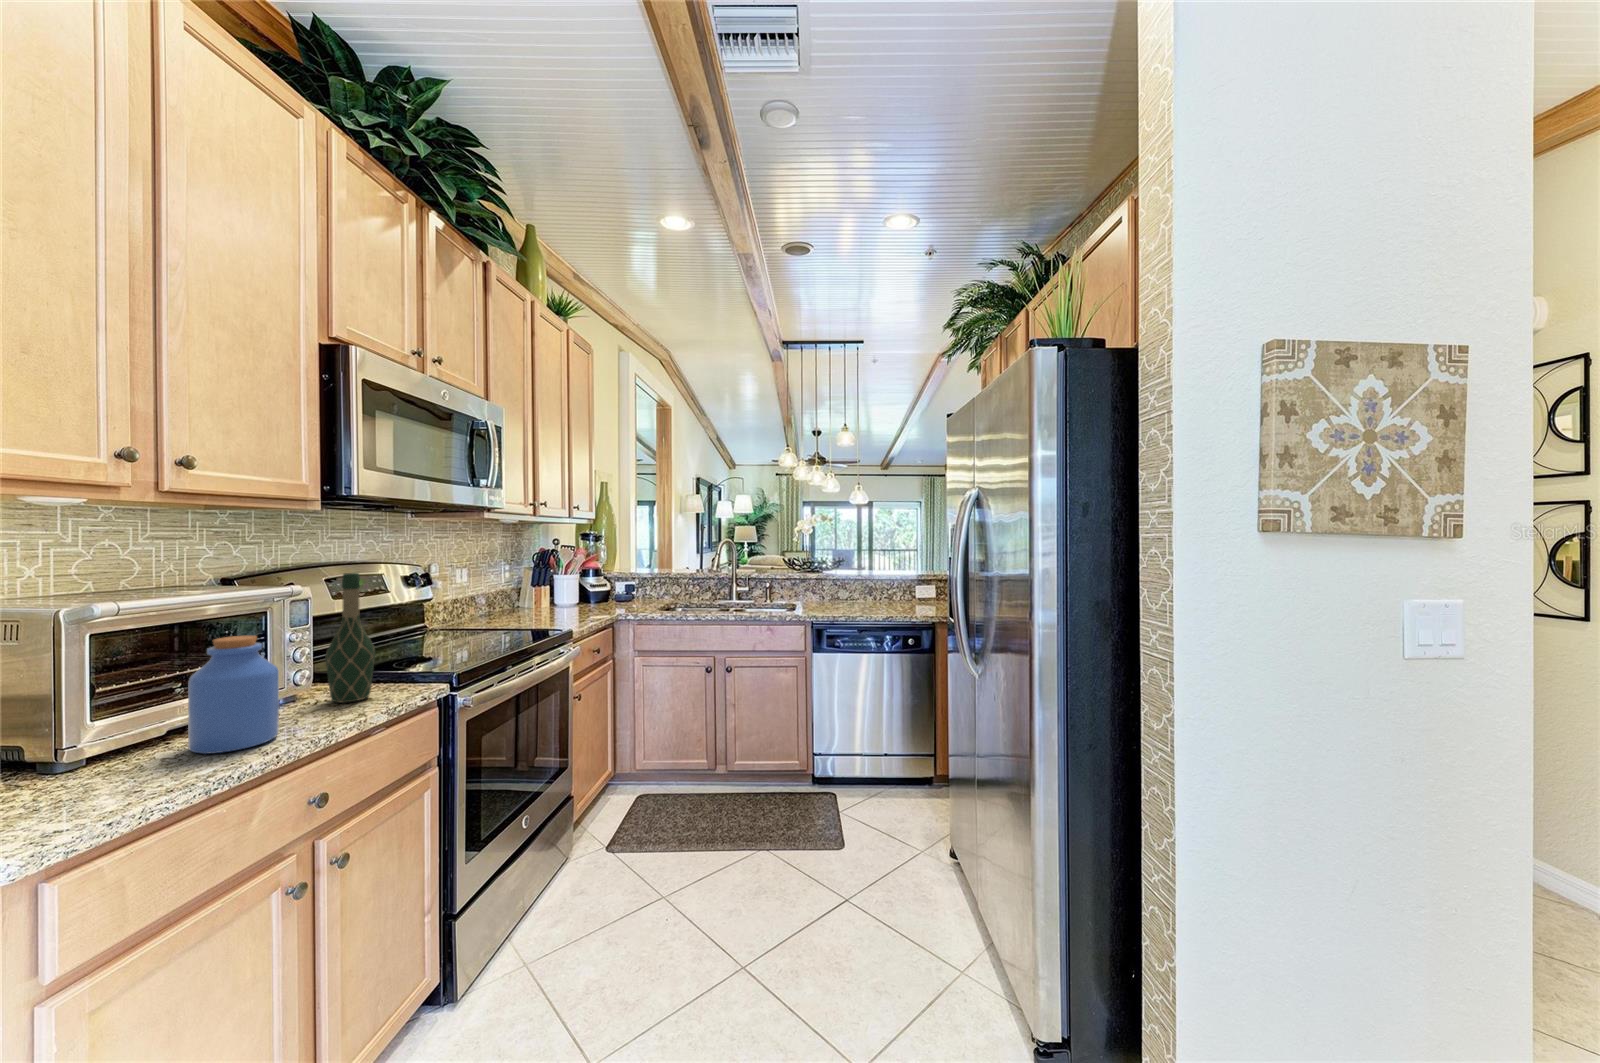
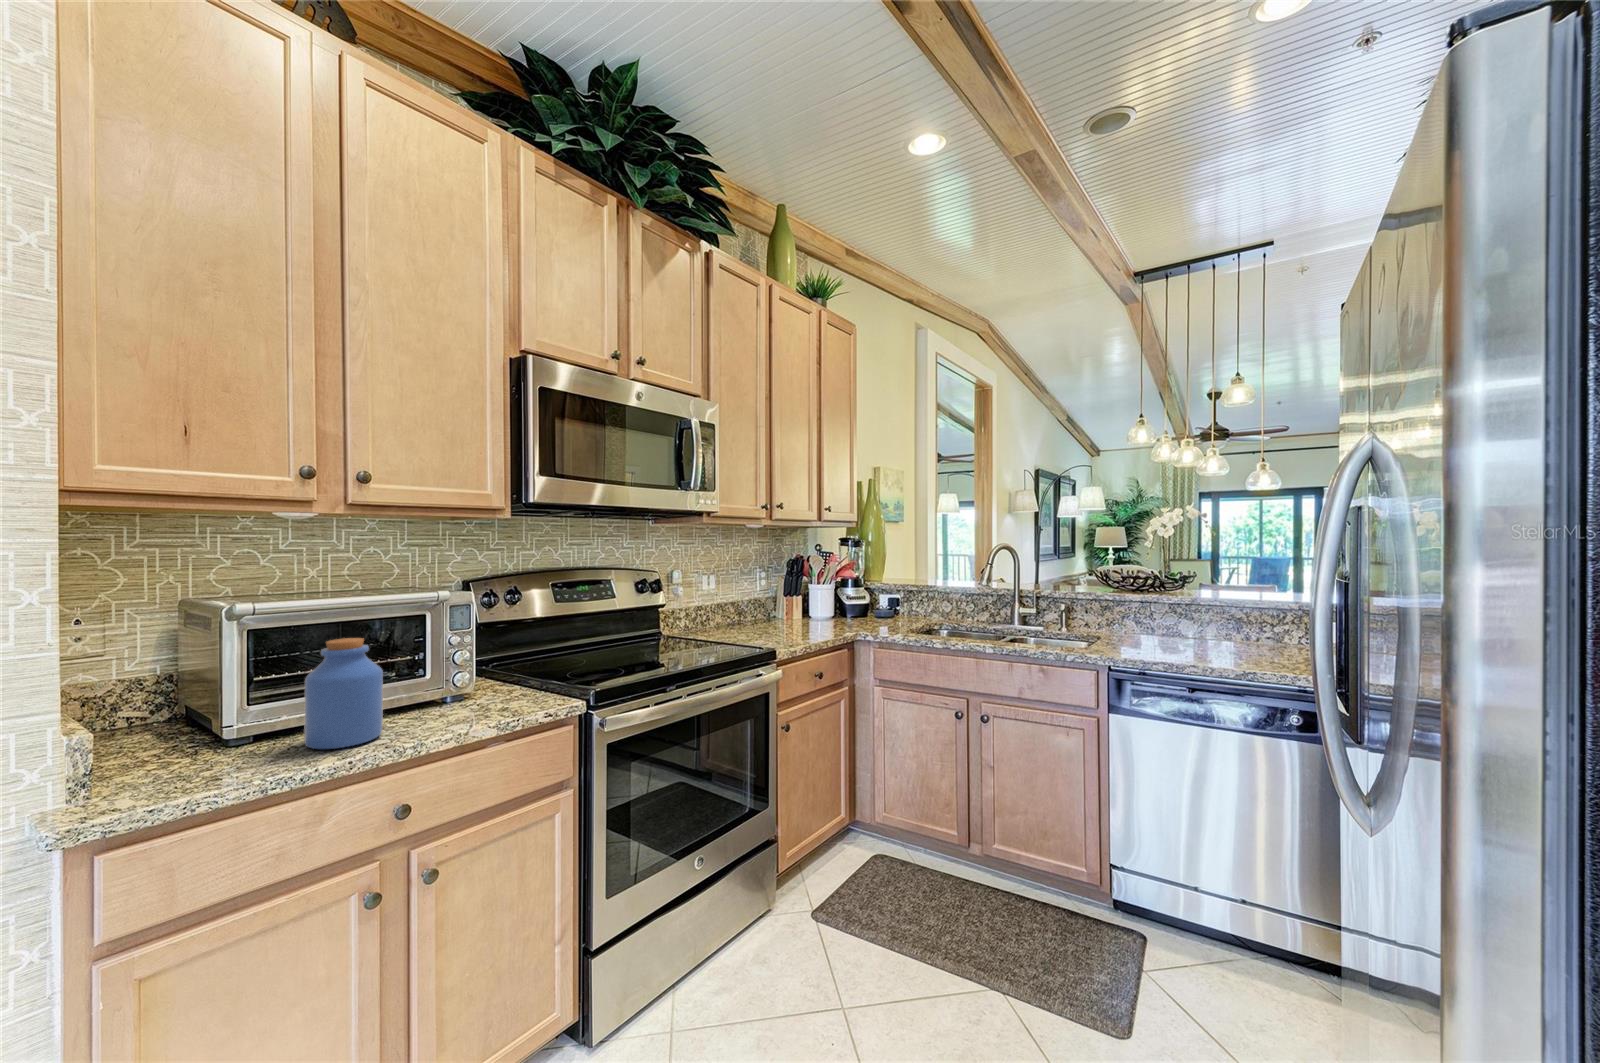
wine bottle: present [325,573,375,703] -> none [466,580,511,709]

